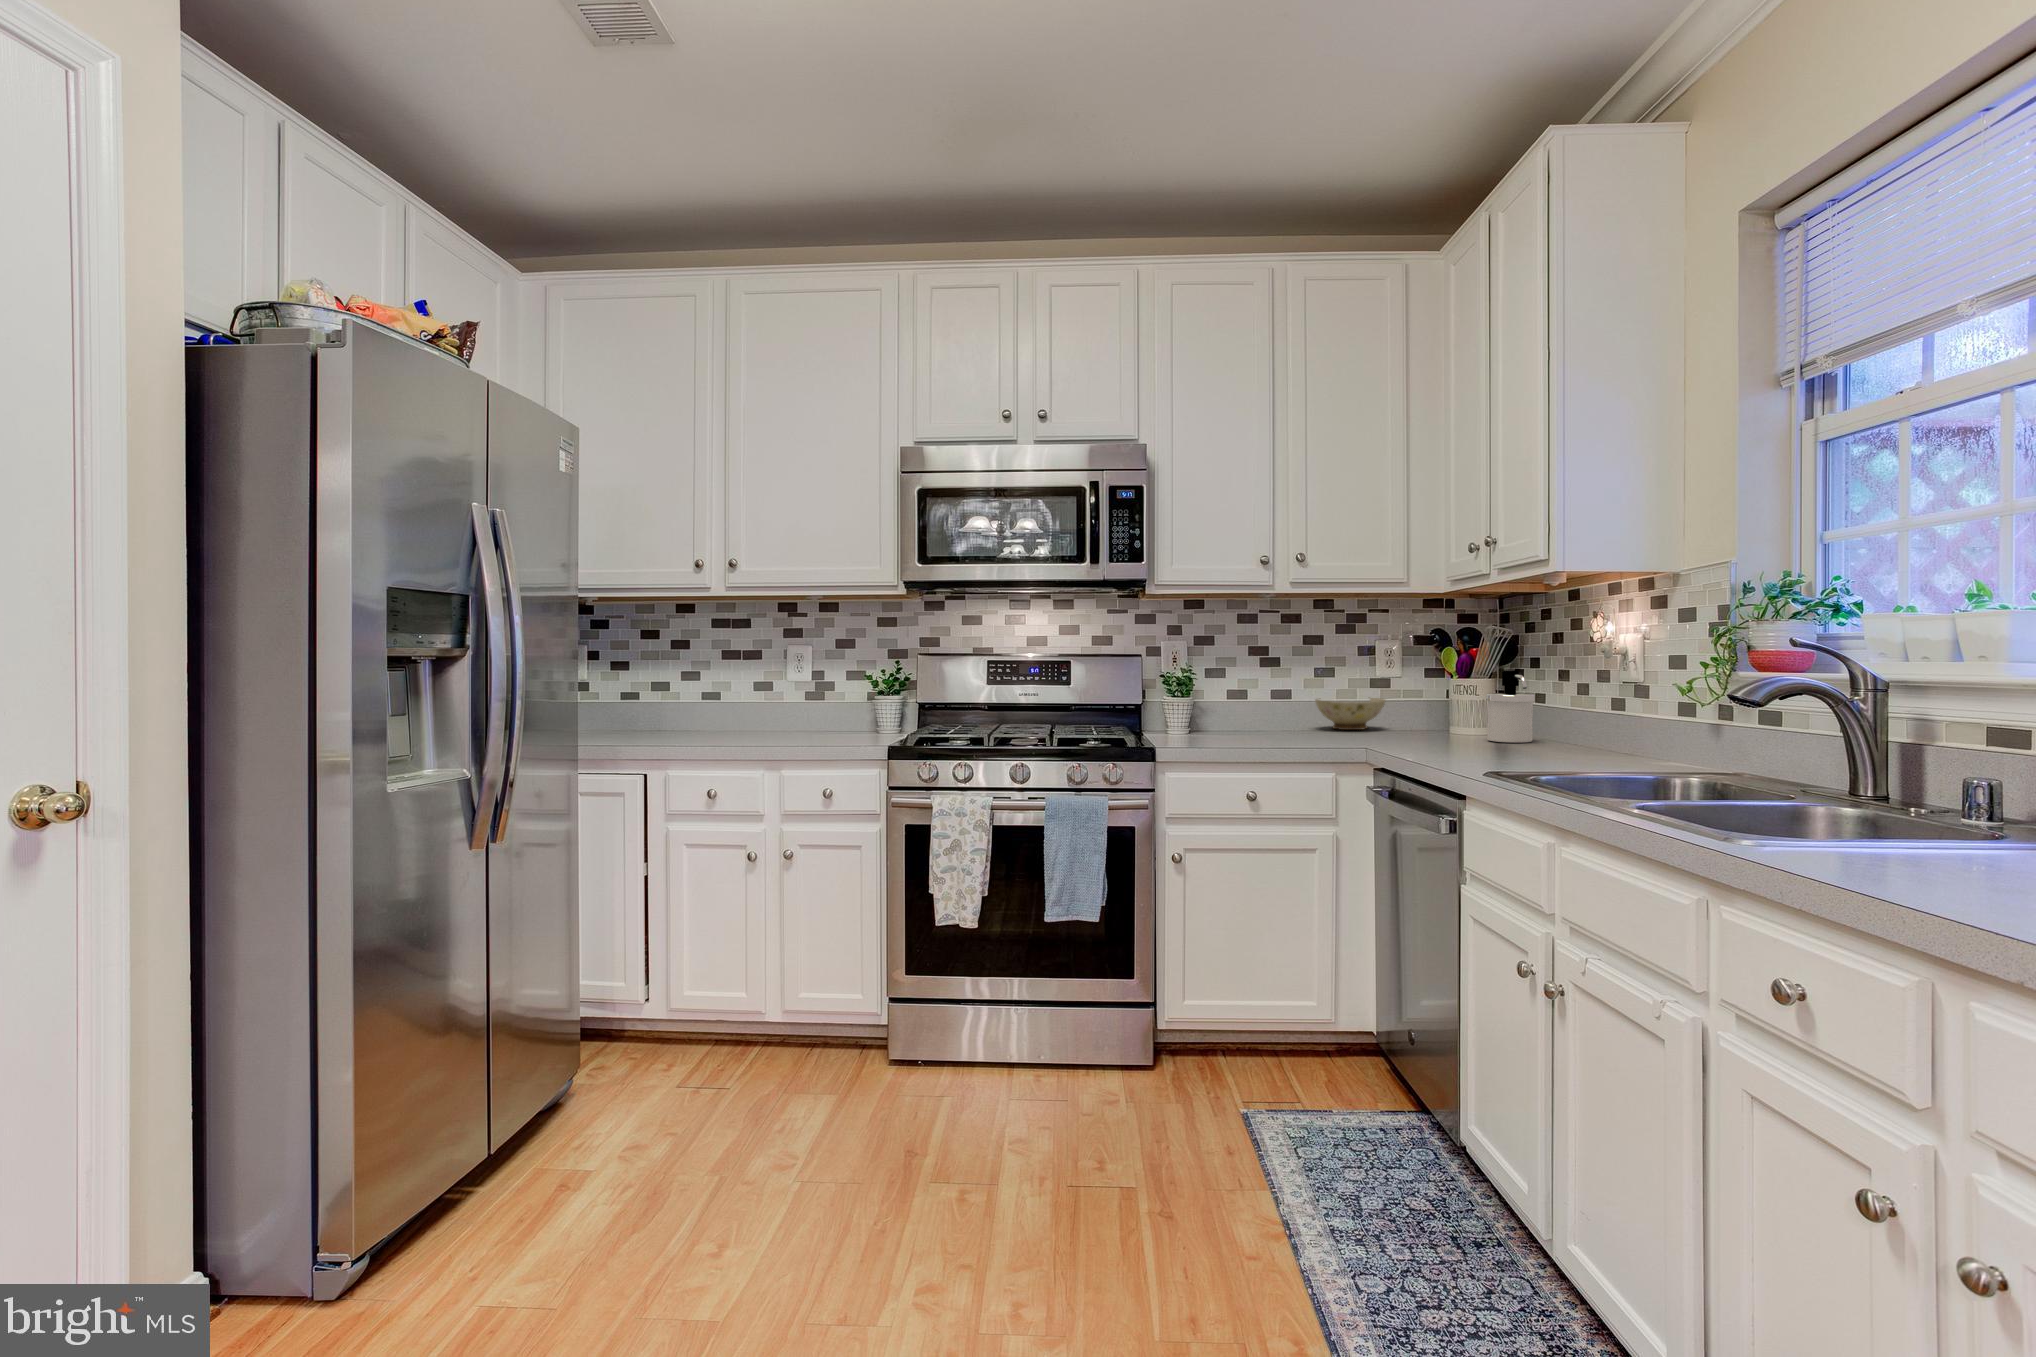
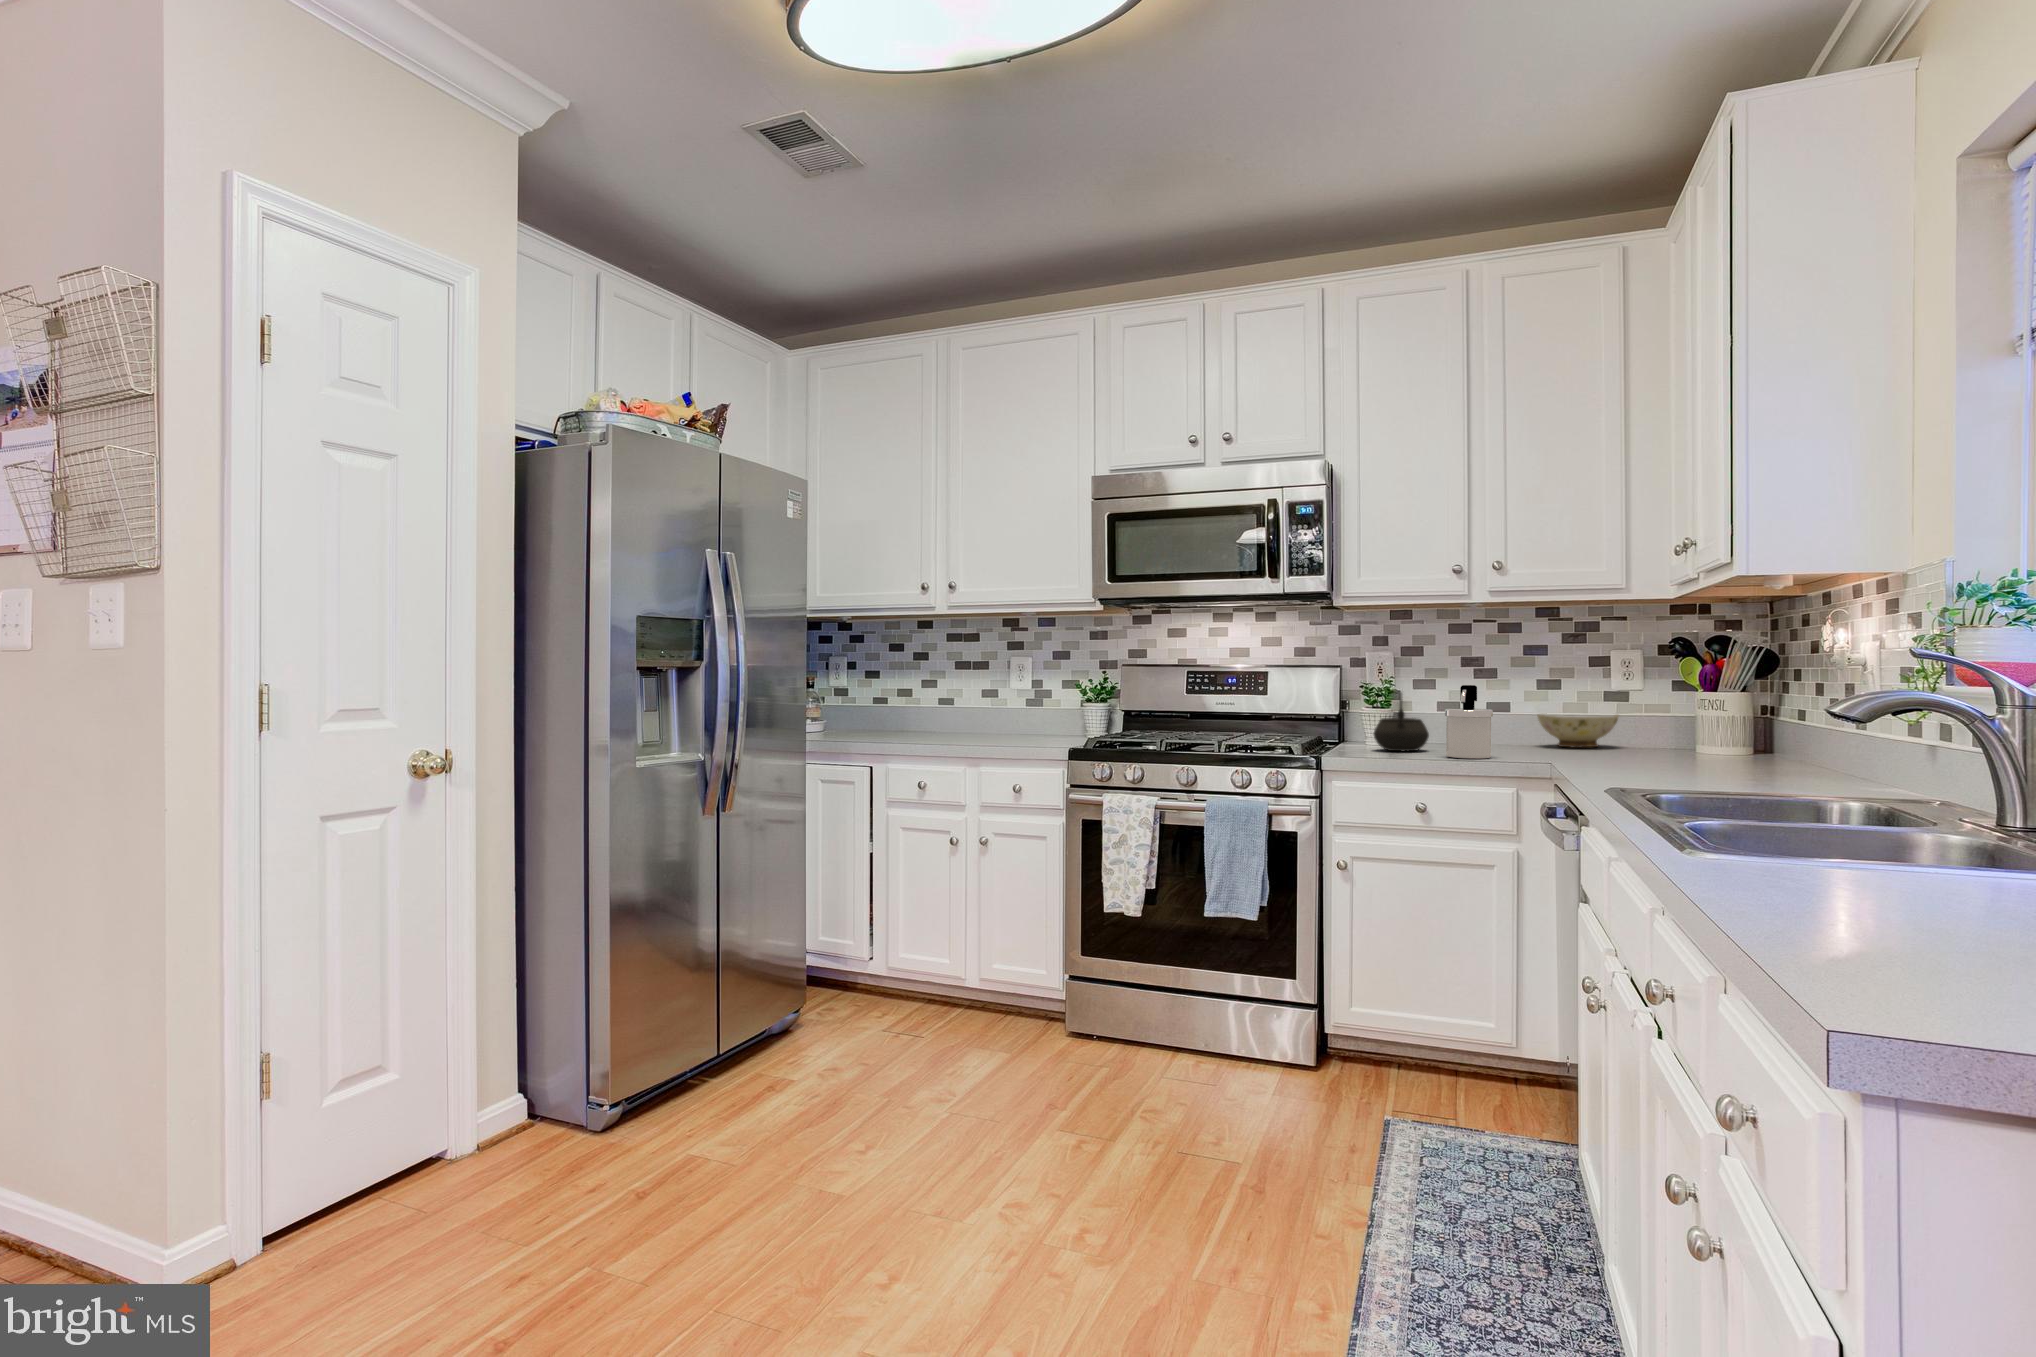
soap dispenser: present [1486,670,1535,743] -> present [1445,685,1493,759]
kettle: none [1182,680,1234,739] -> present [1374,693,1429,751]

